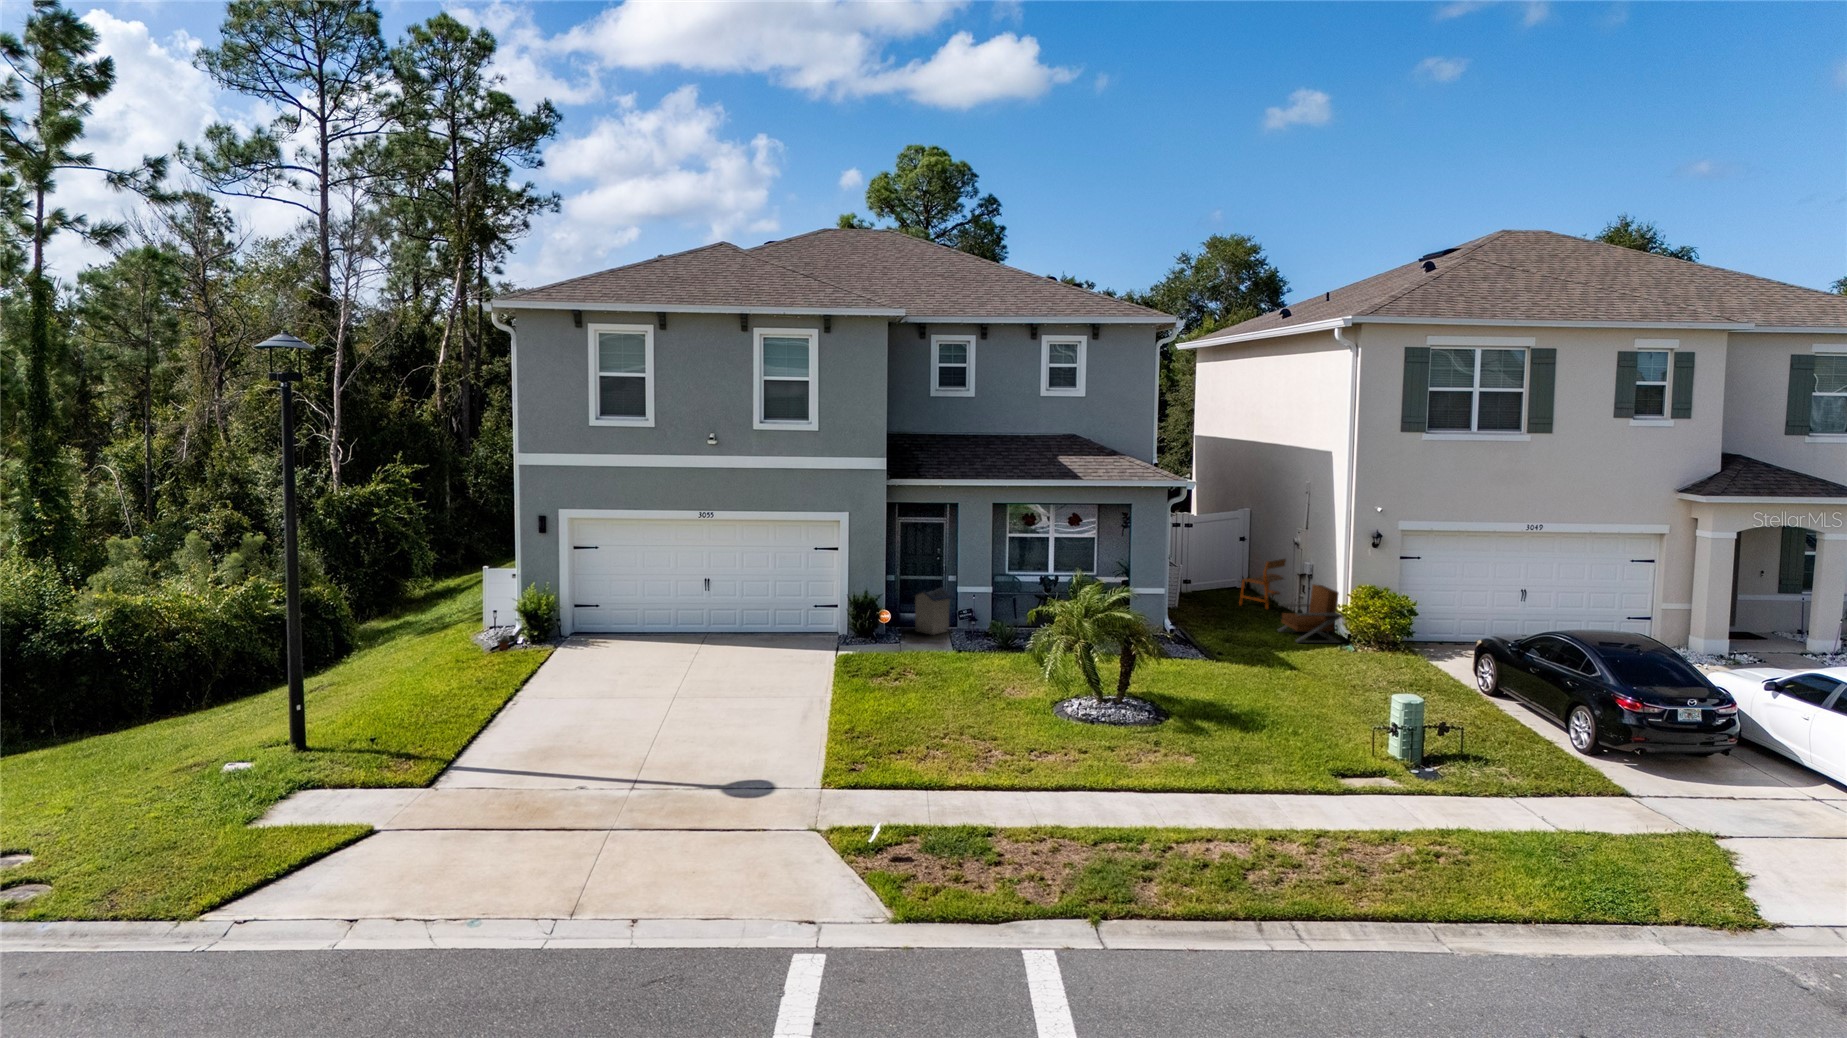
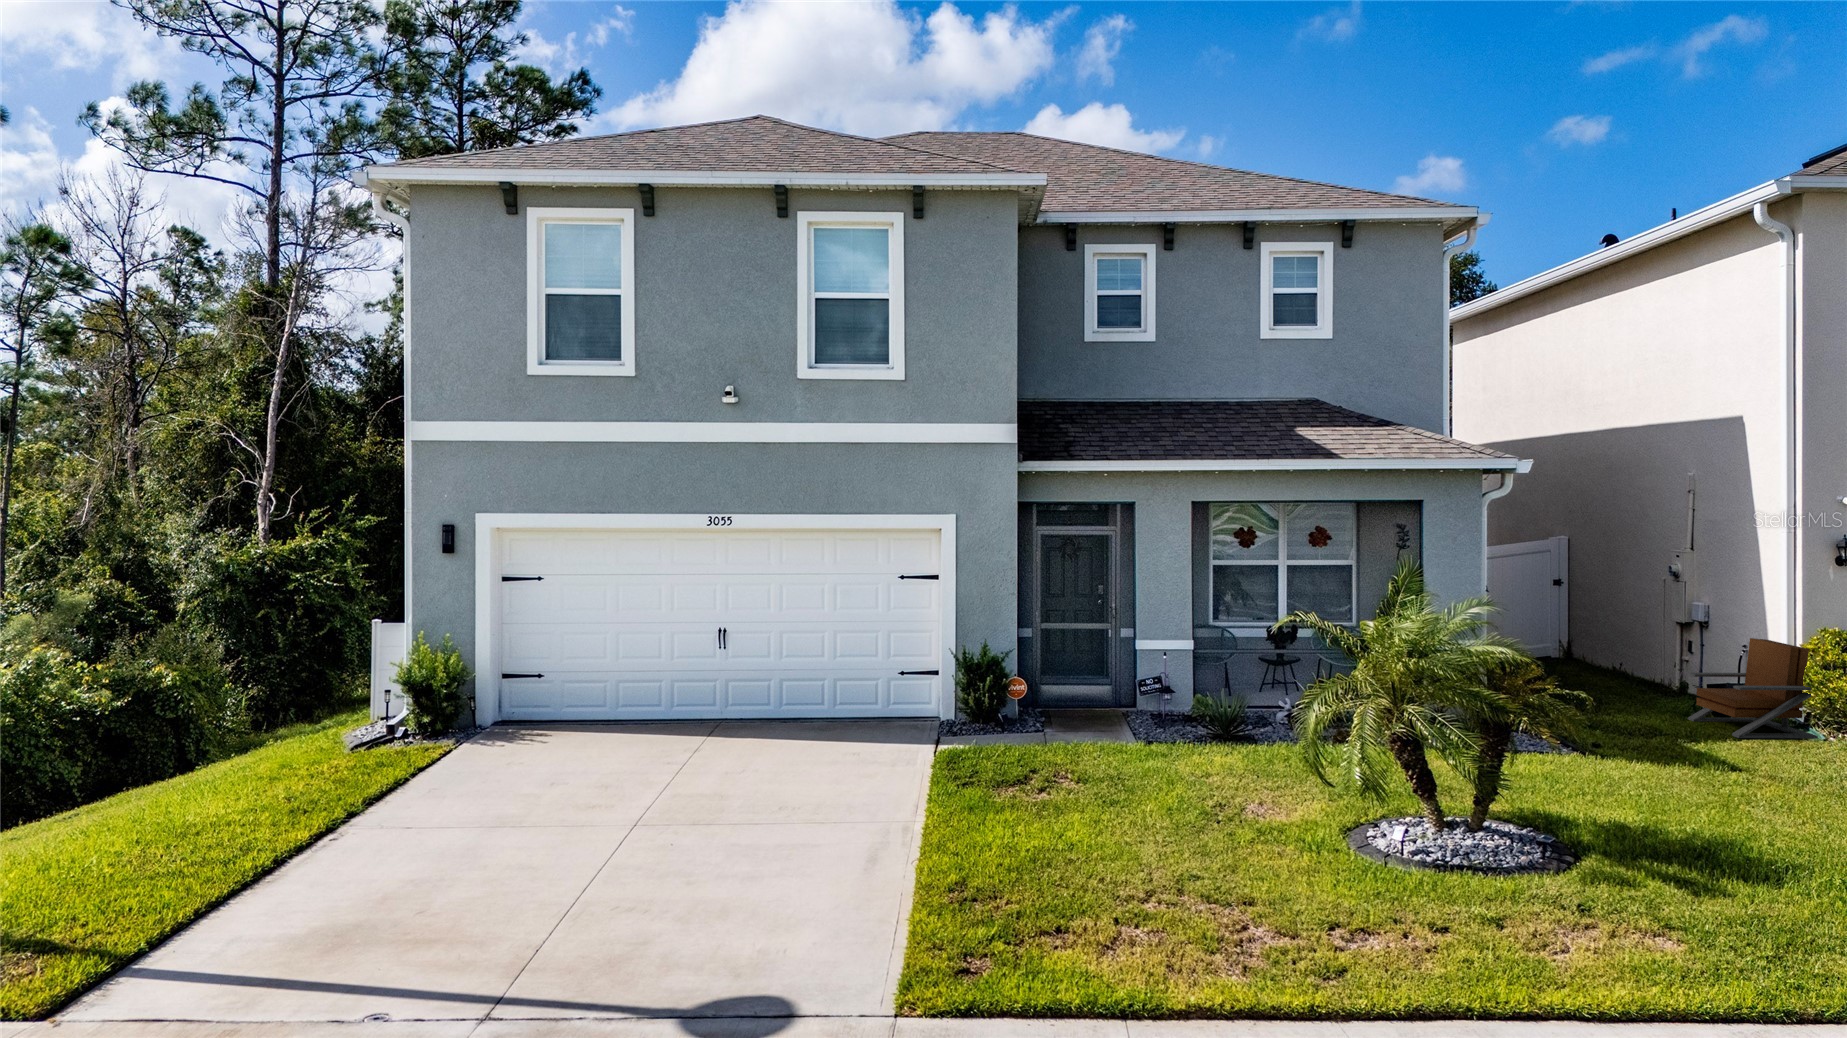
bench: present [1239,559,1286,609] -> none [1597,602,1685,688]
trash can: present [912,588,953,635] -> none [1056,644,1128,723]
potted plant: present [491,631,519,650] -> none [354,709,411,742]

